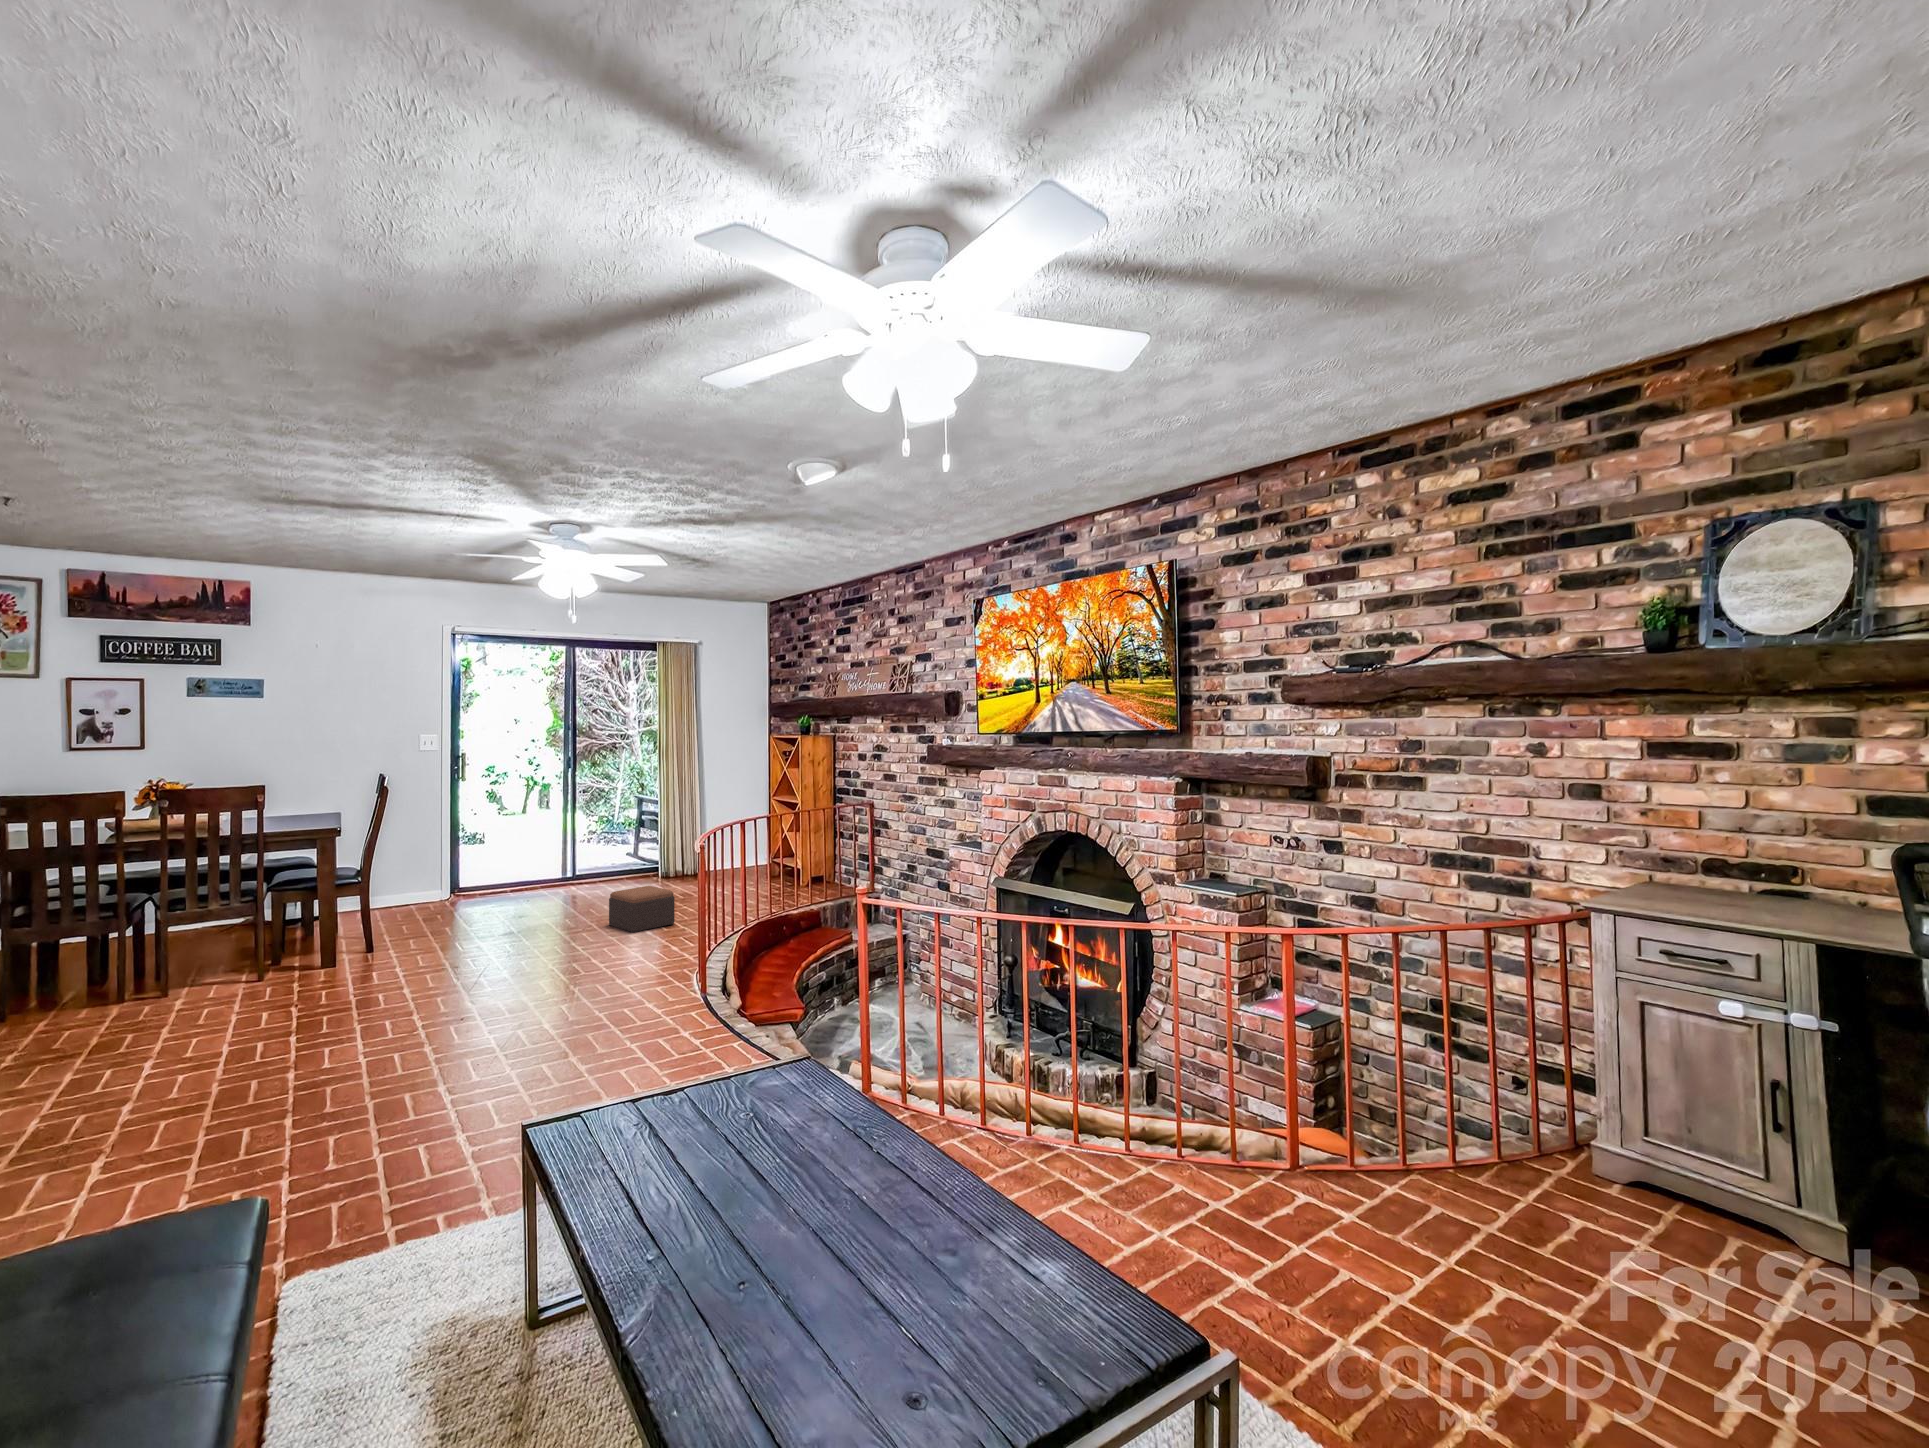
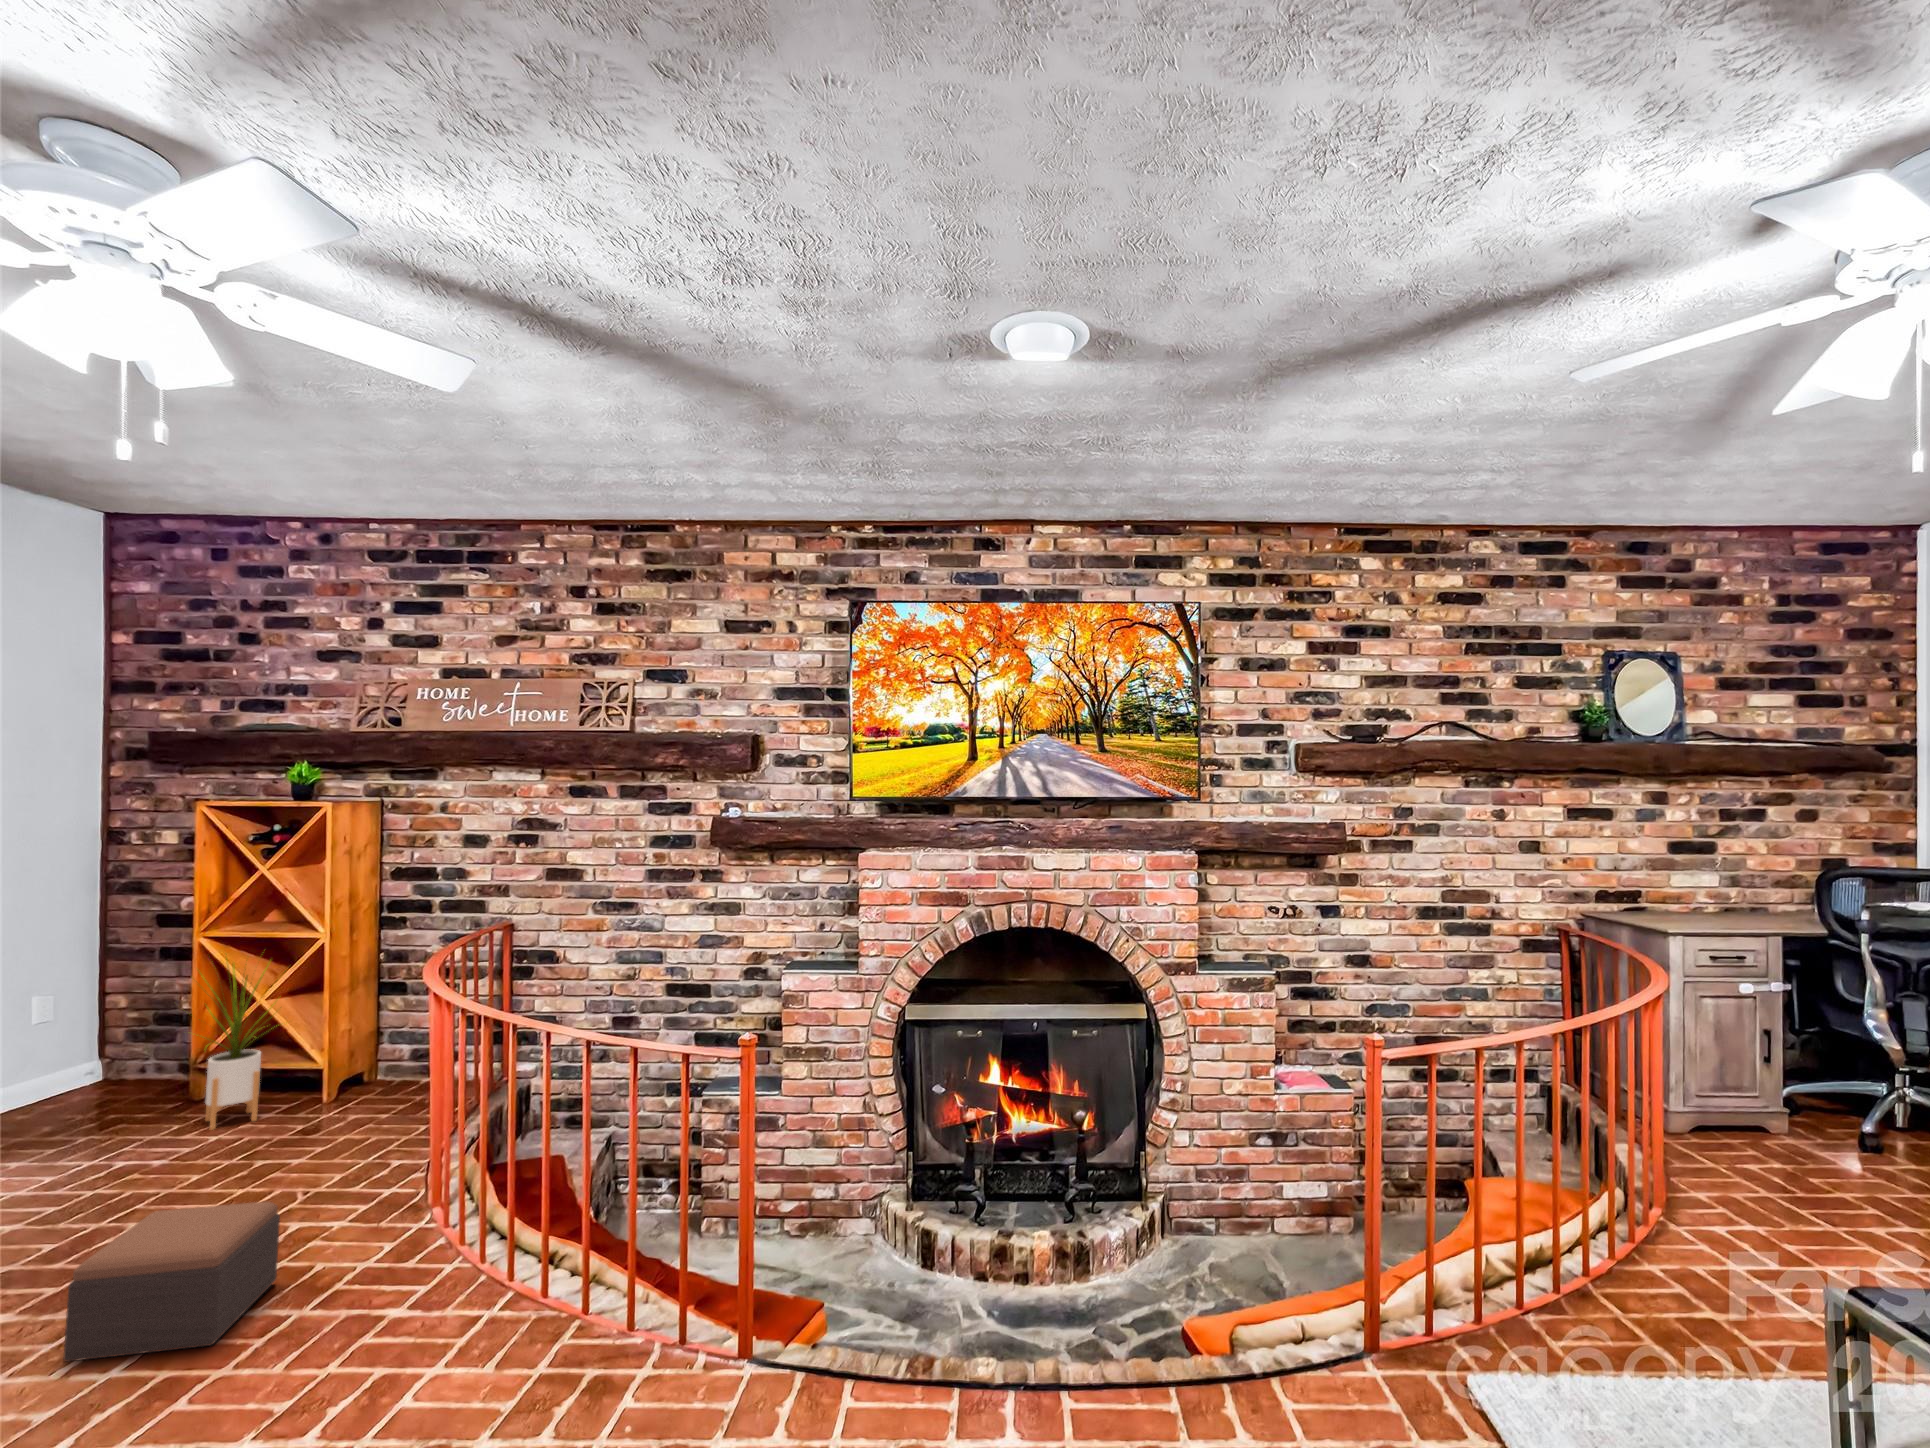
house plant: none [752,803,795,884] -> present [202,954,272,1130]

